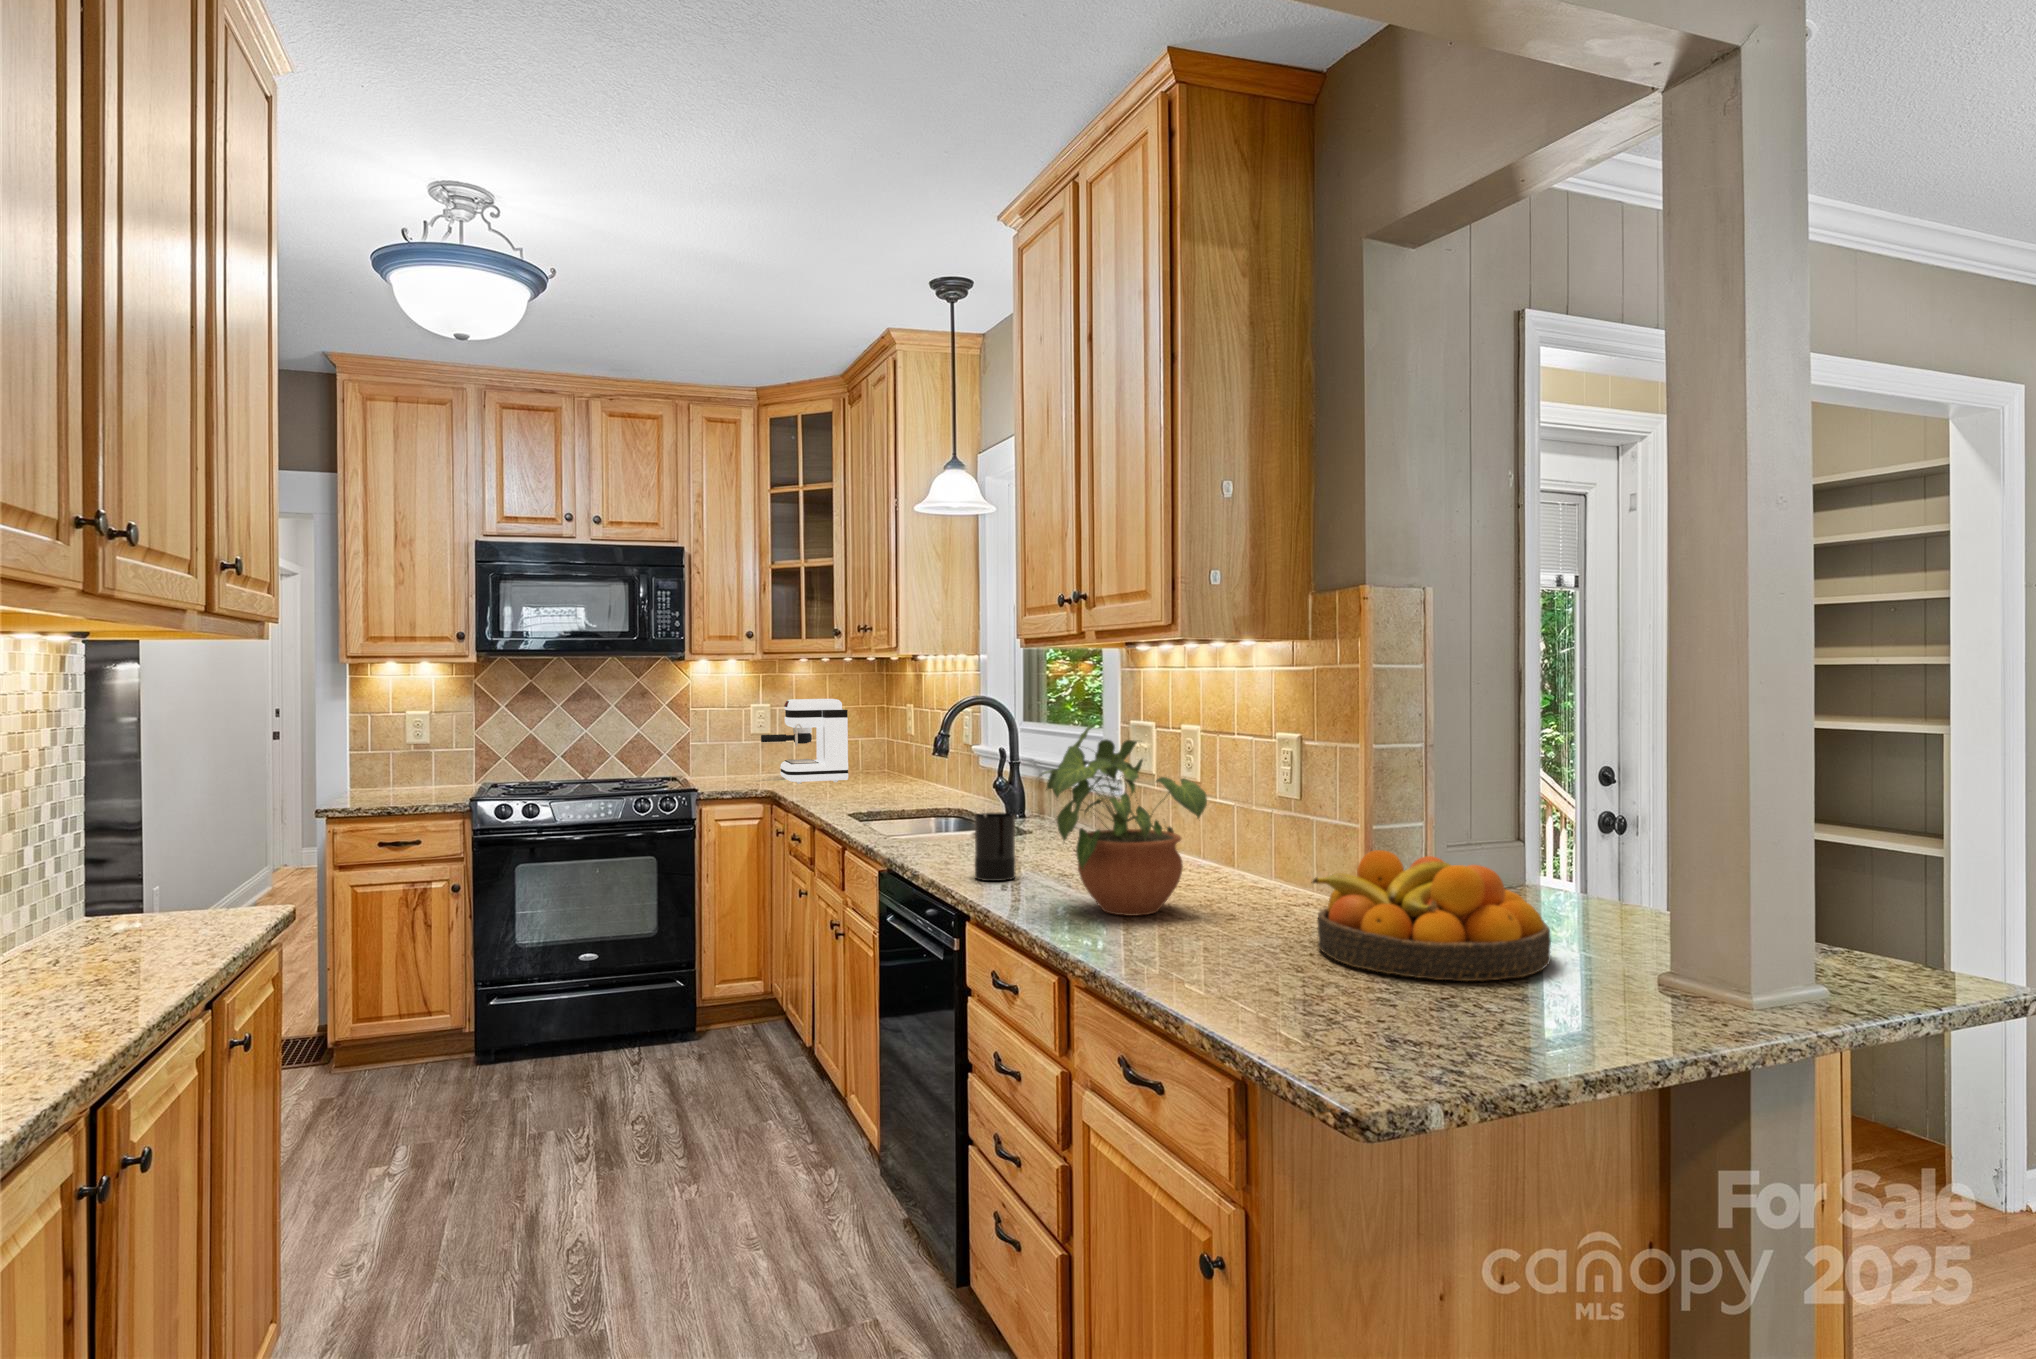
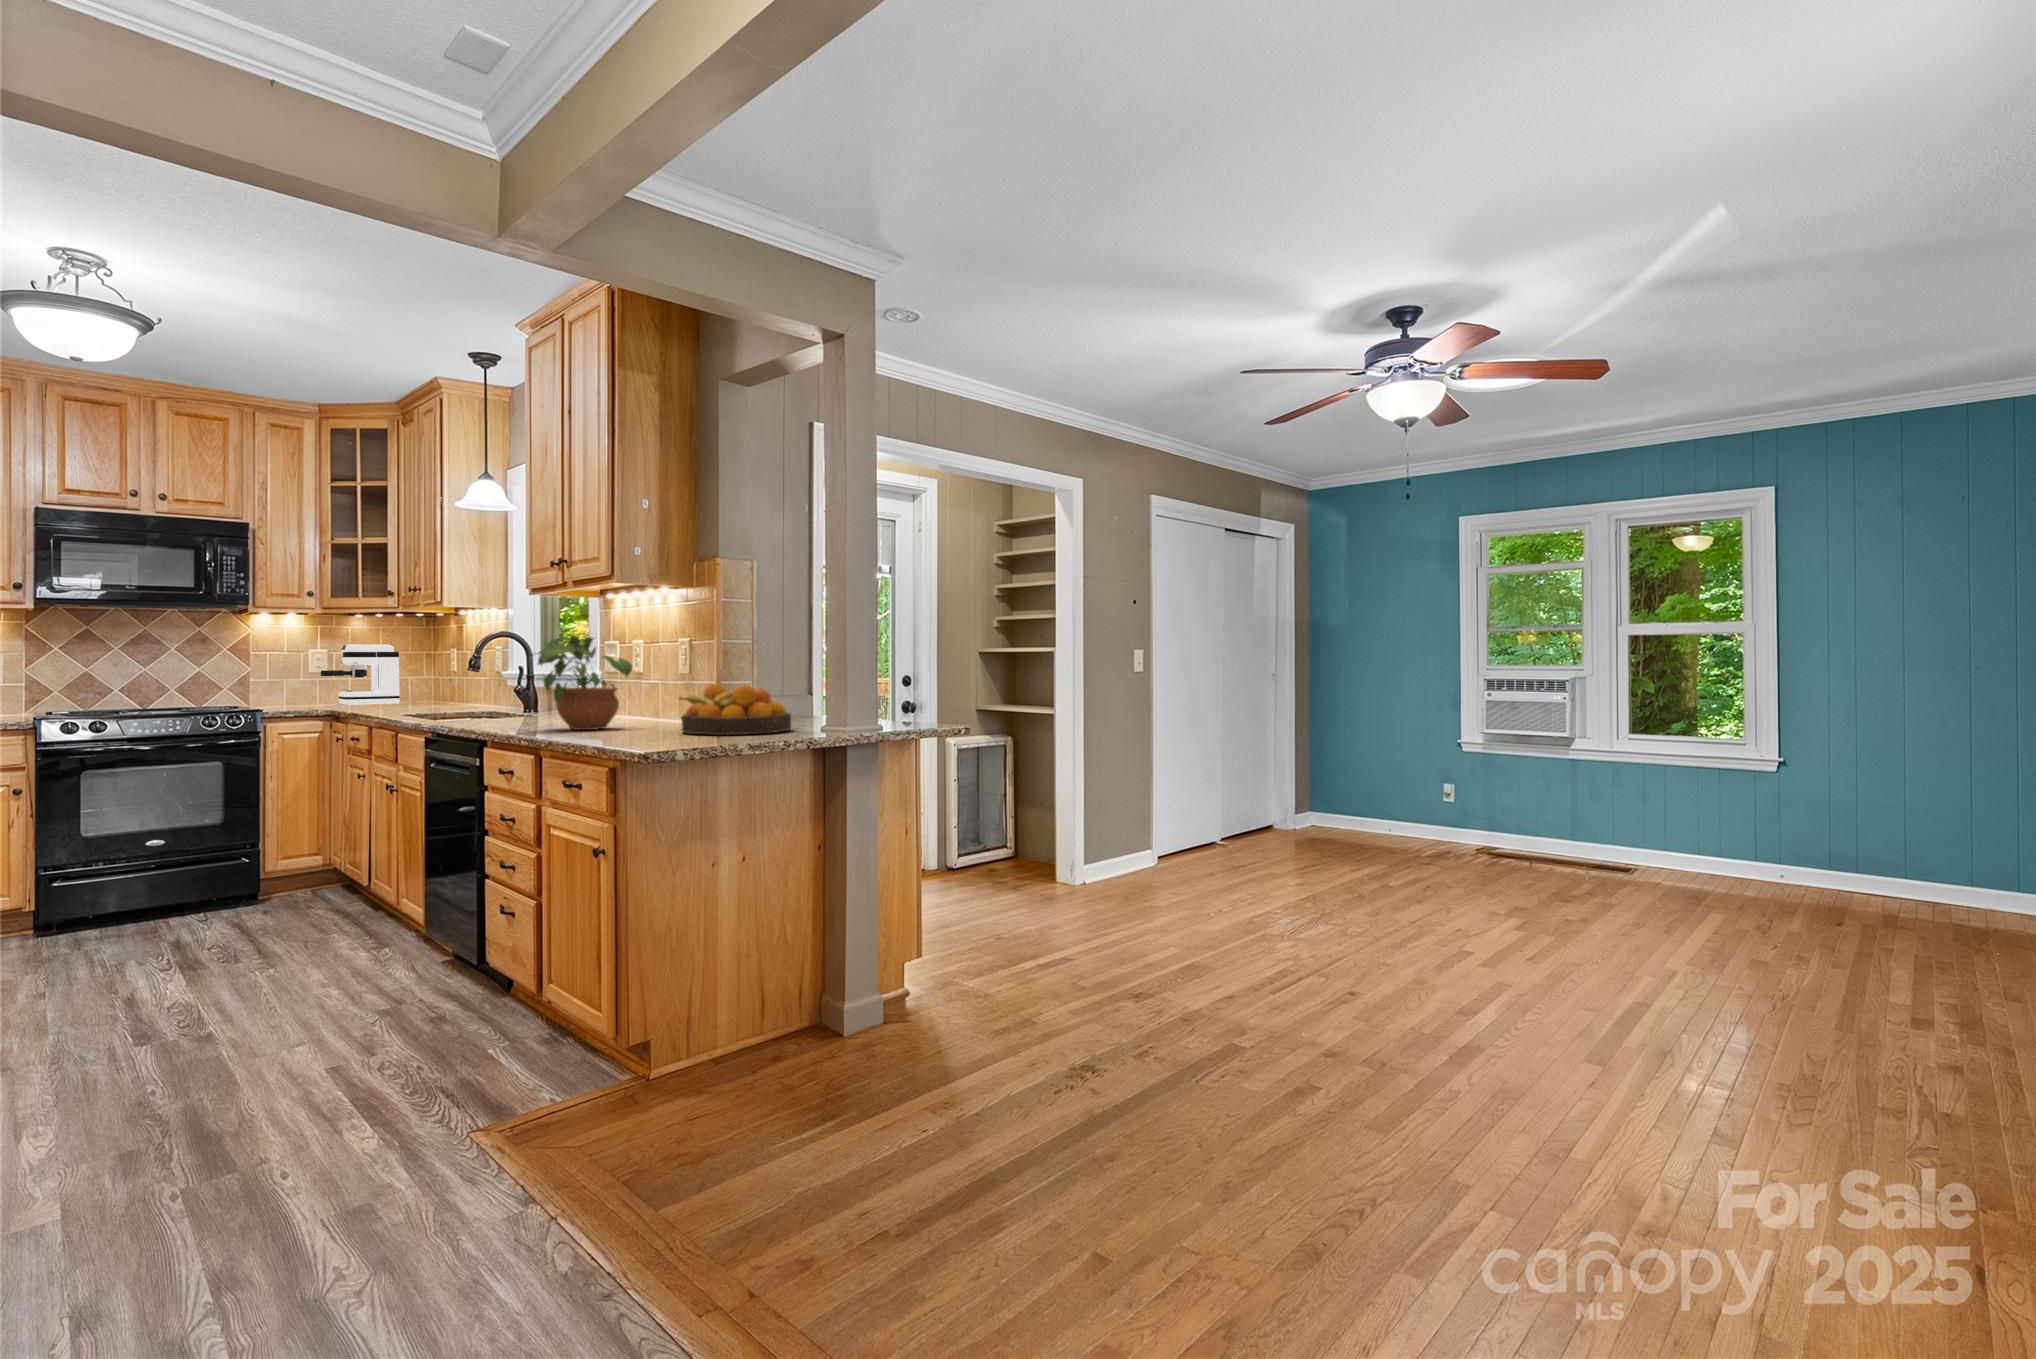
candle: present [974,812,1016,881] -> none [493,684,522,726]

